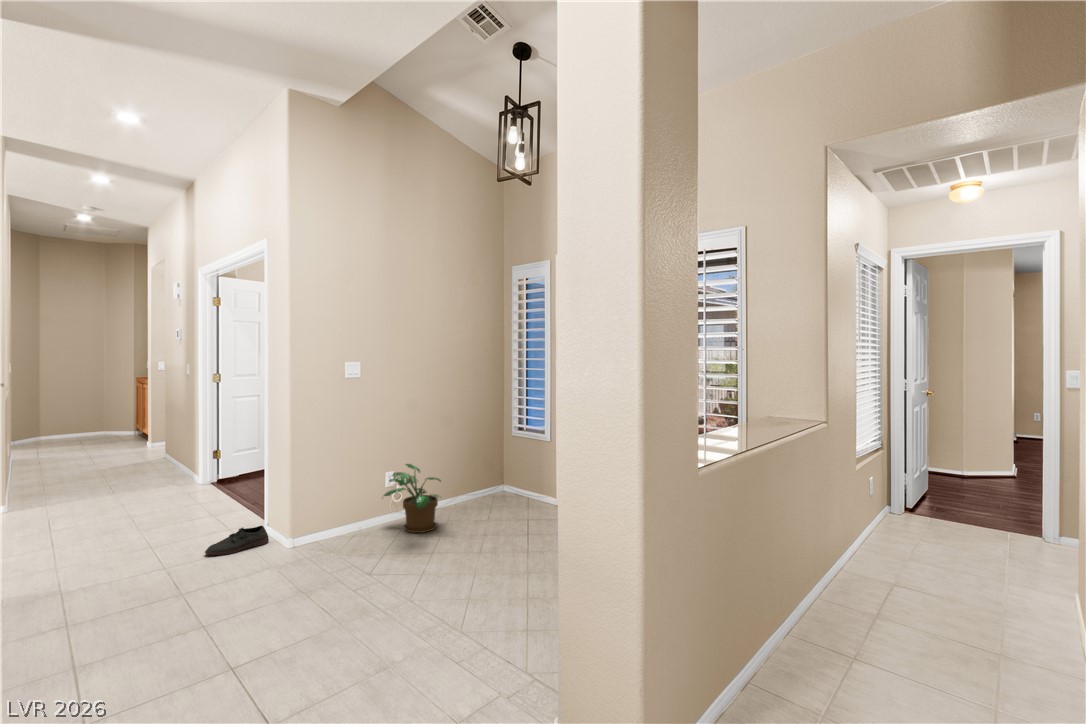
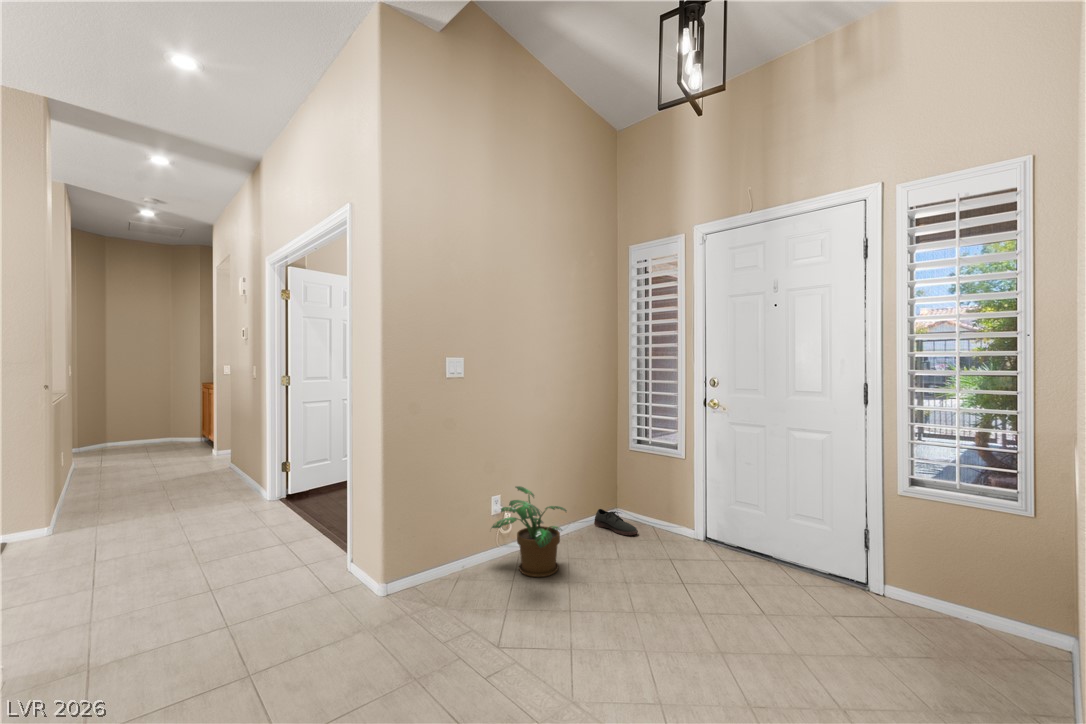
shoe: present [205,526,269,555] -> present [594,509,638,535]

